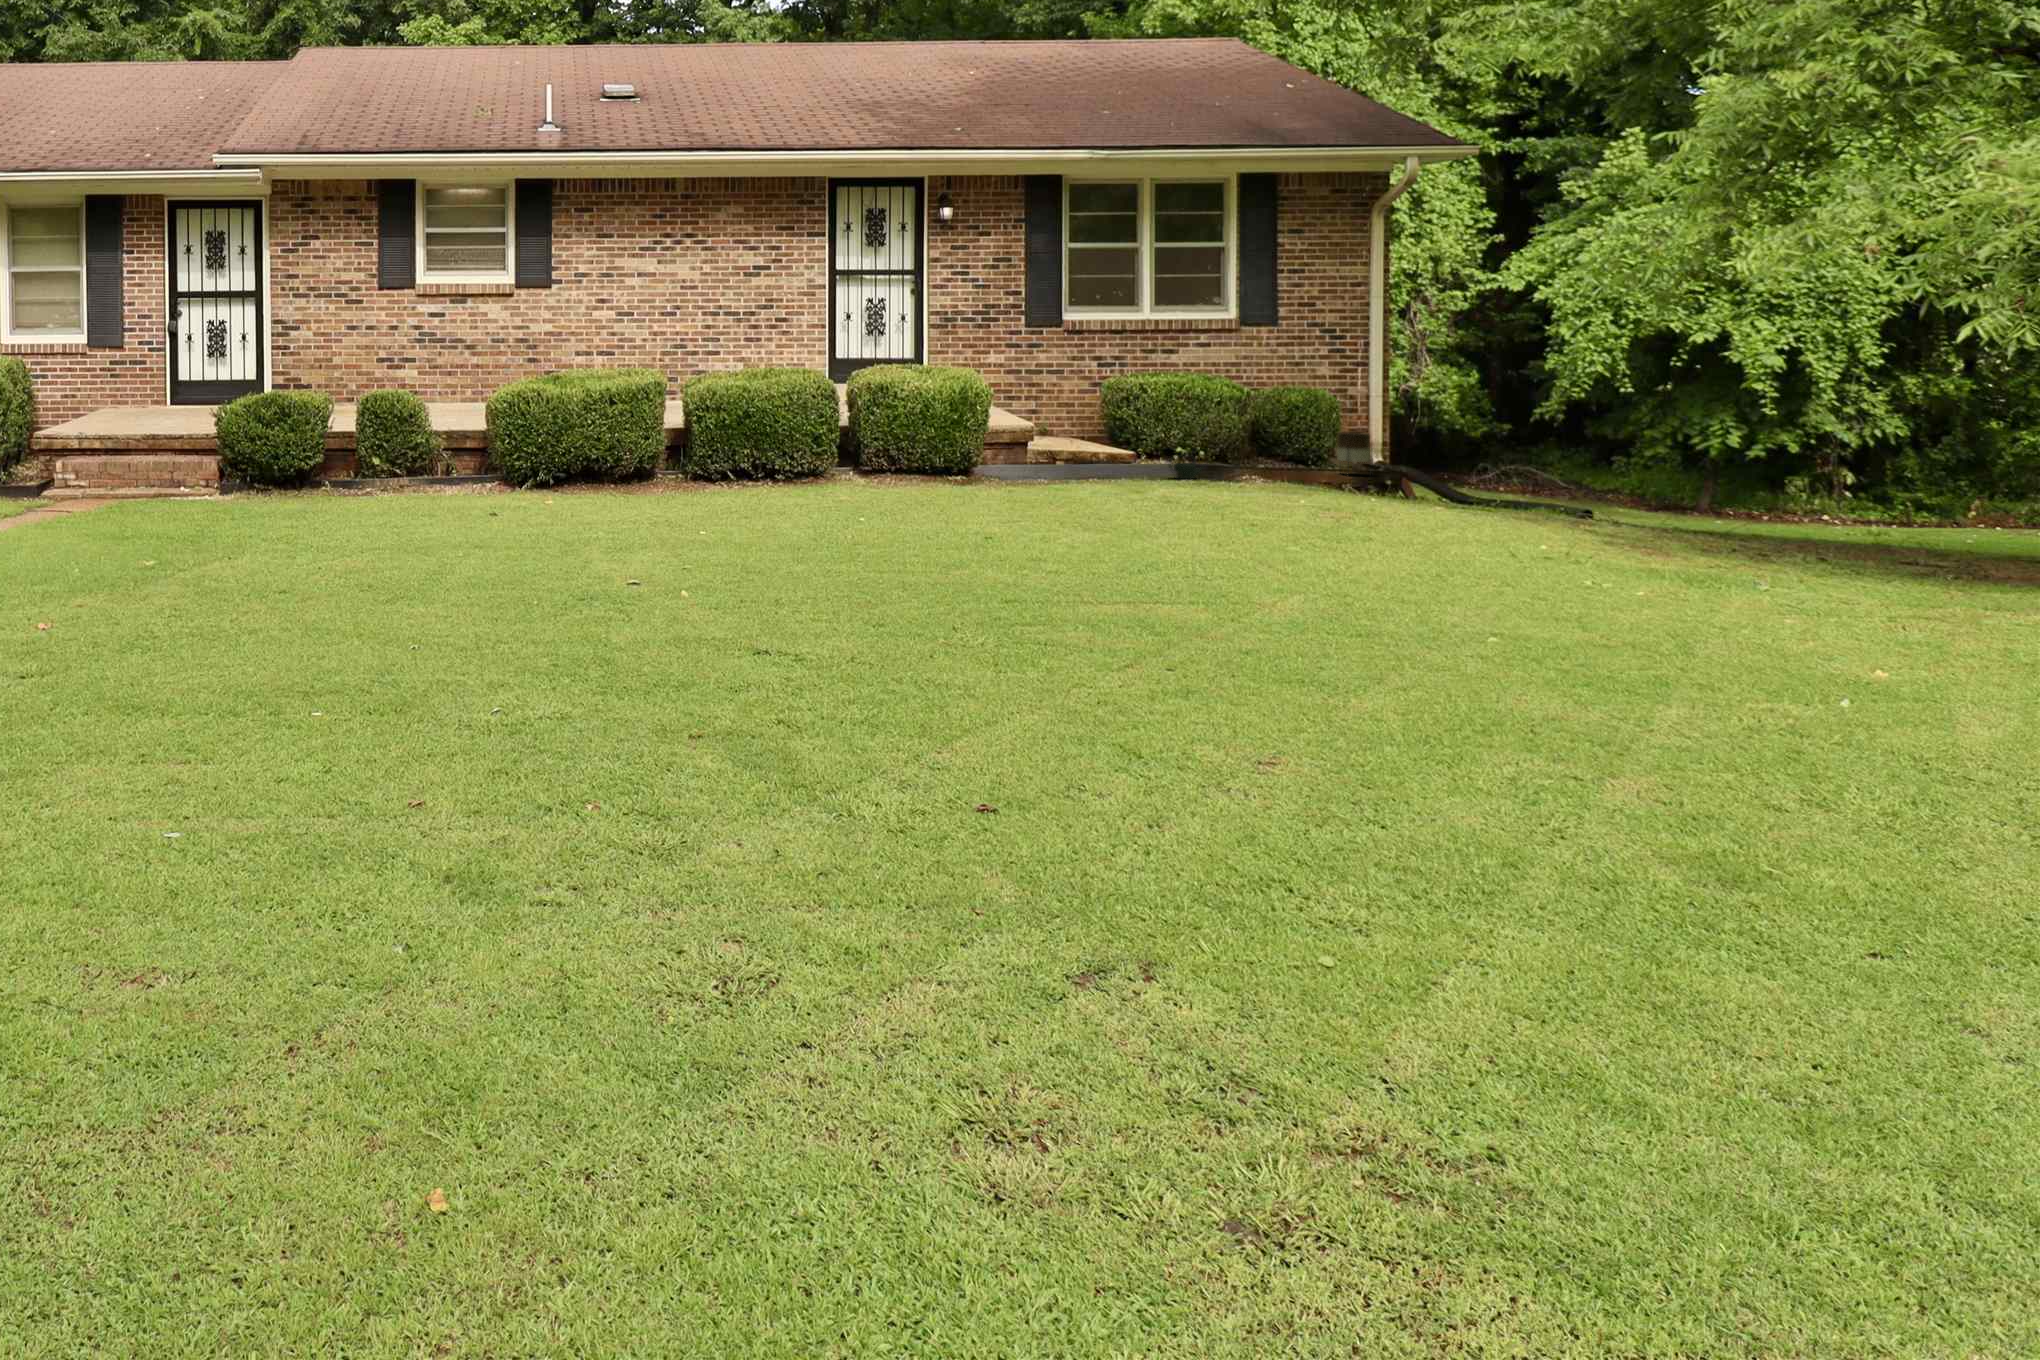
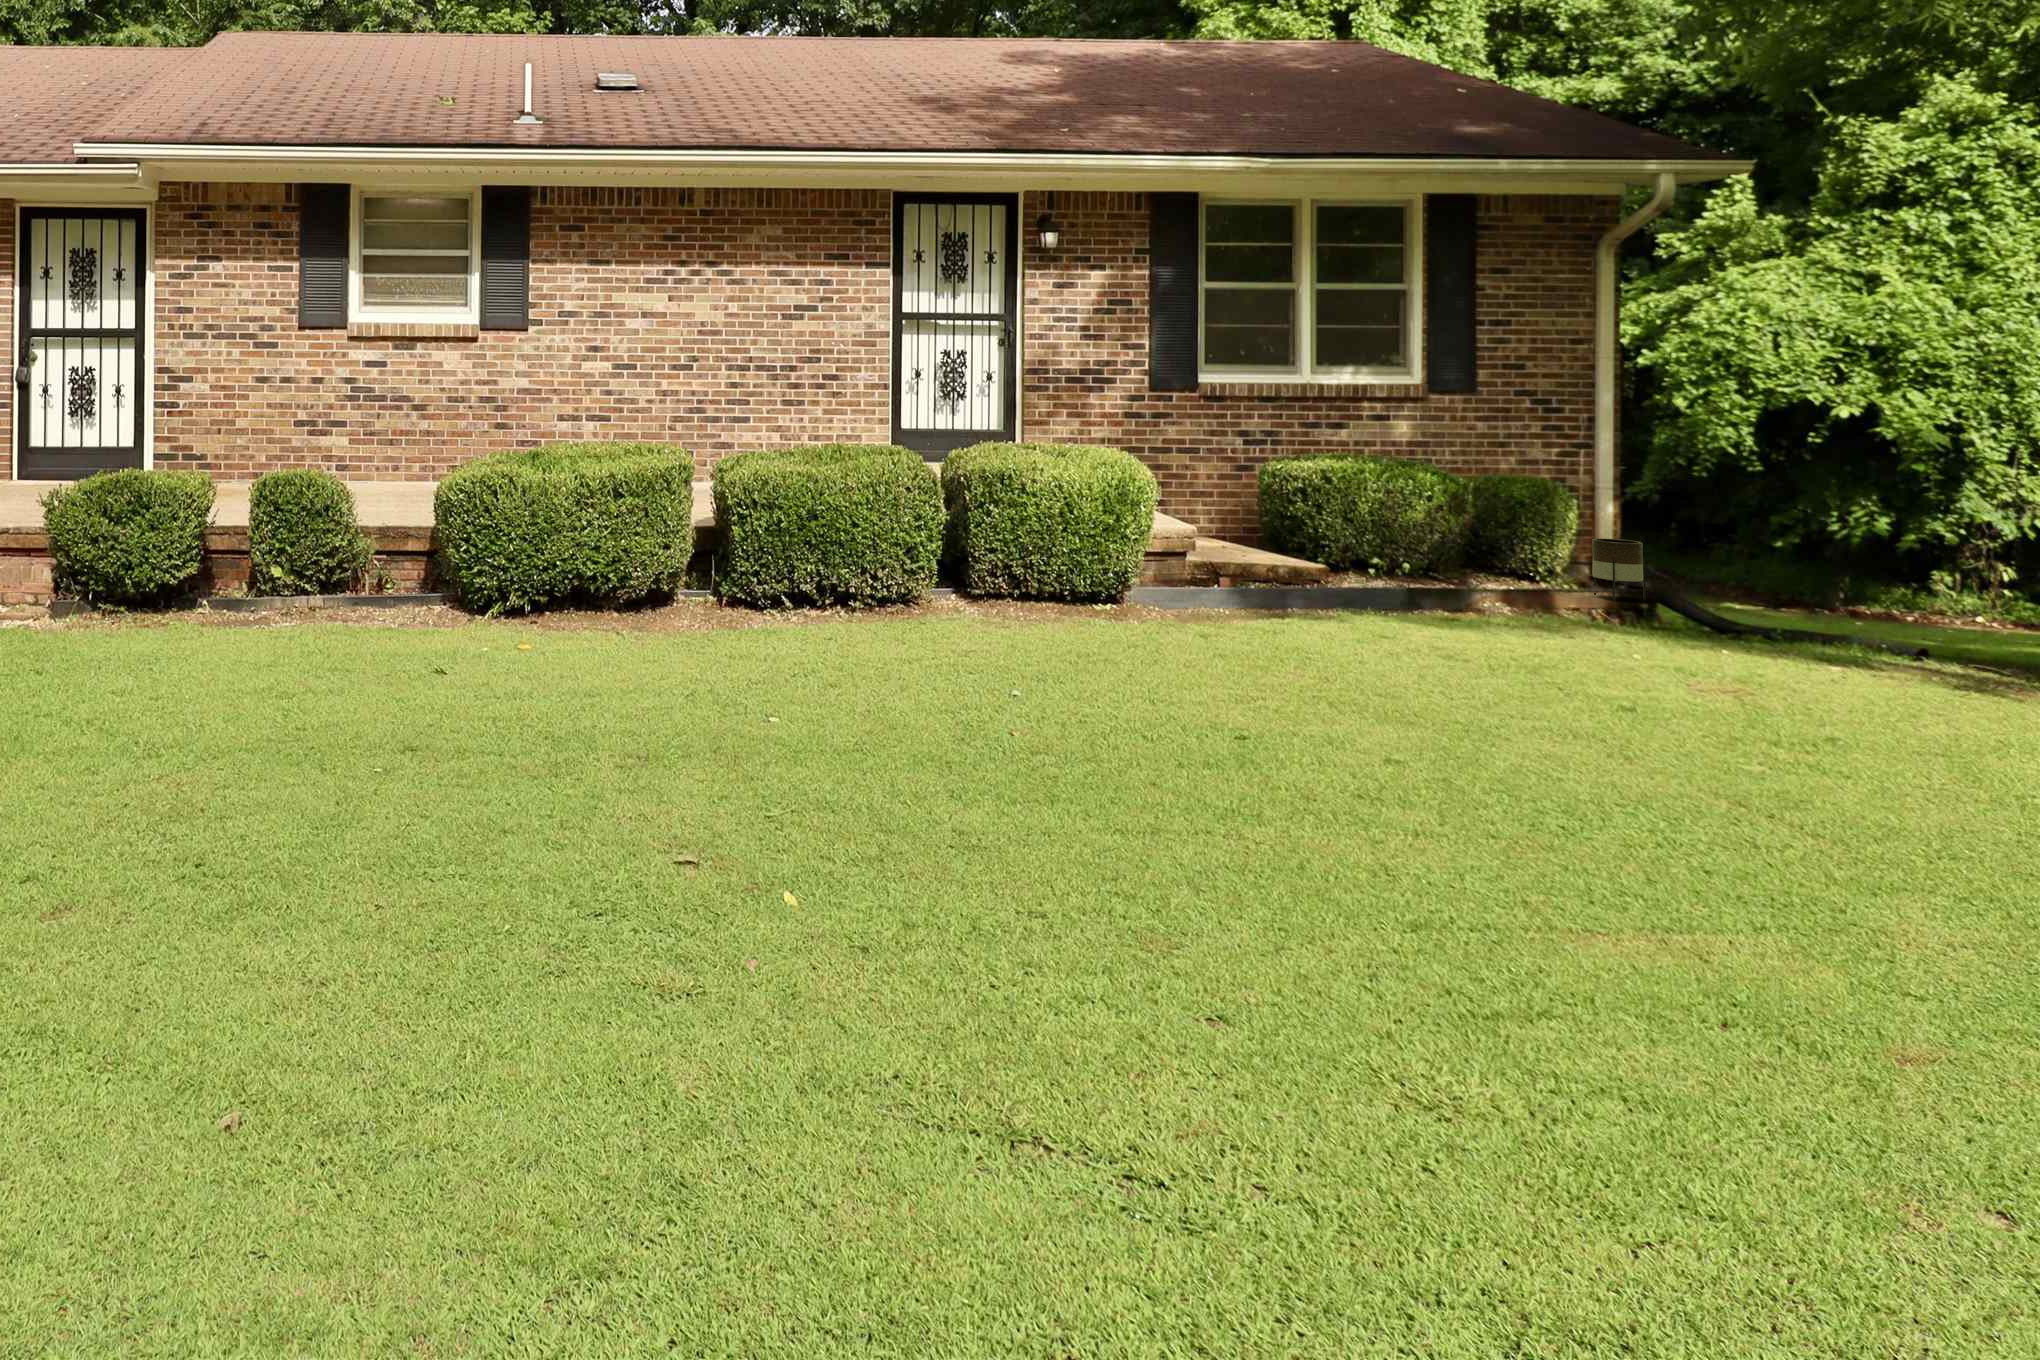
watering can: present [1169,458,1202,479] -> none [1373,569,1429,603]

